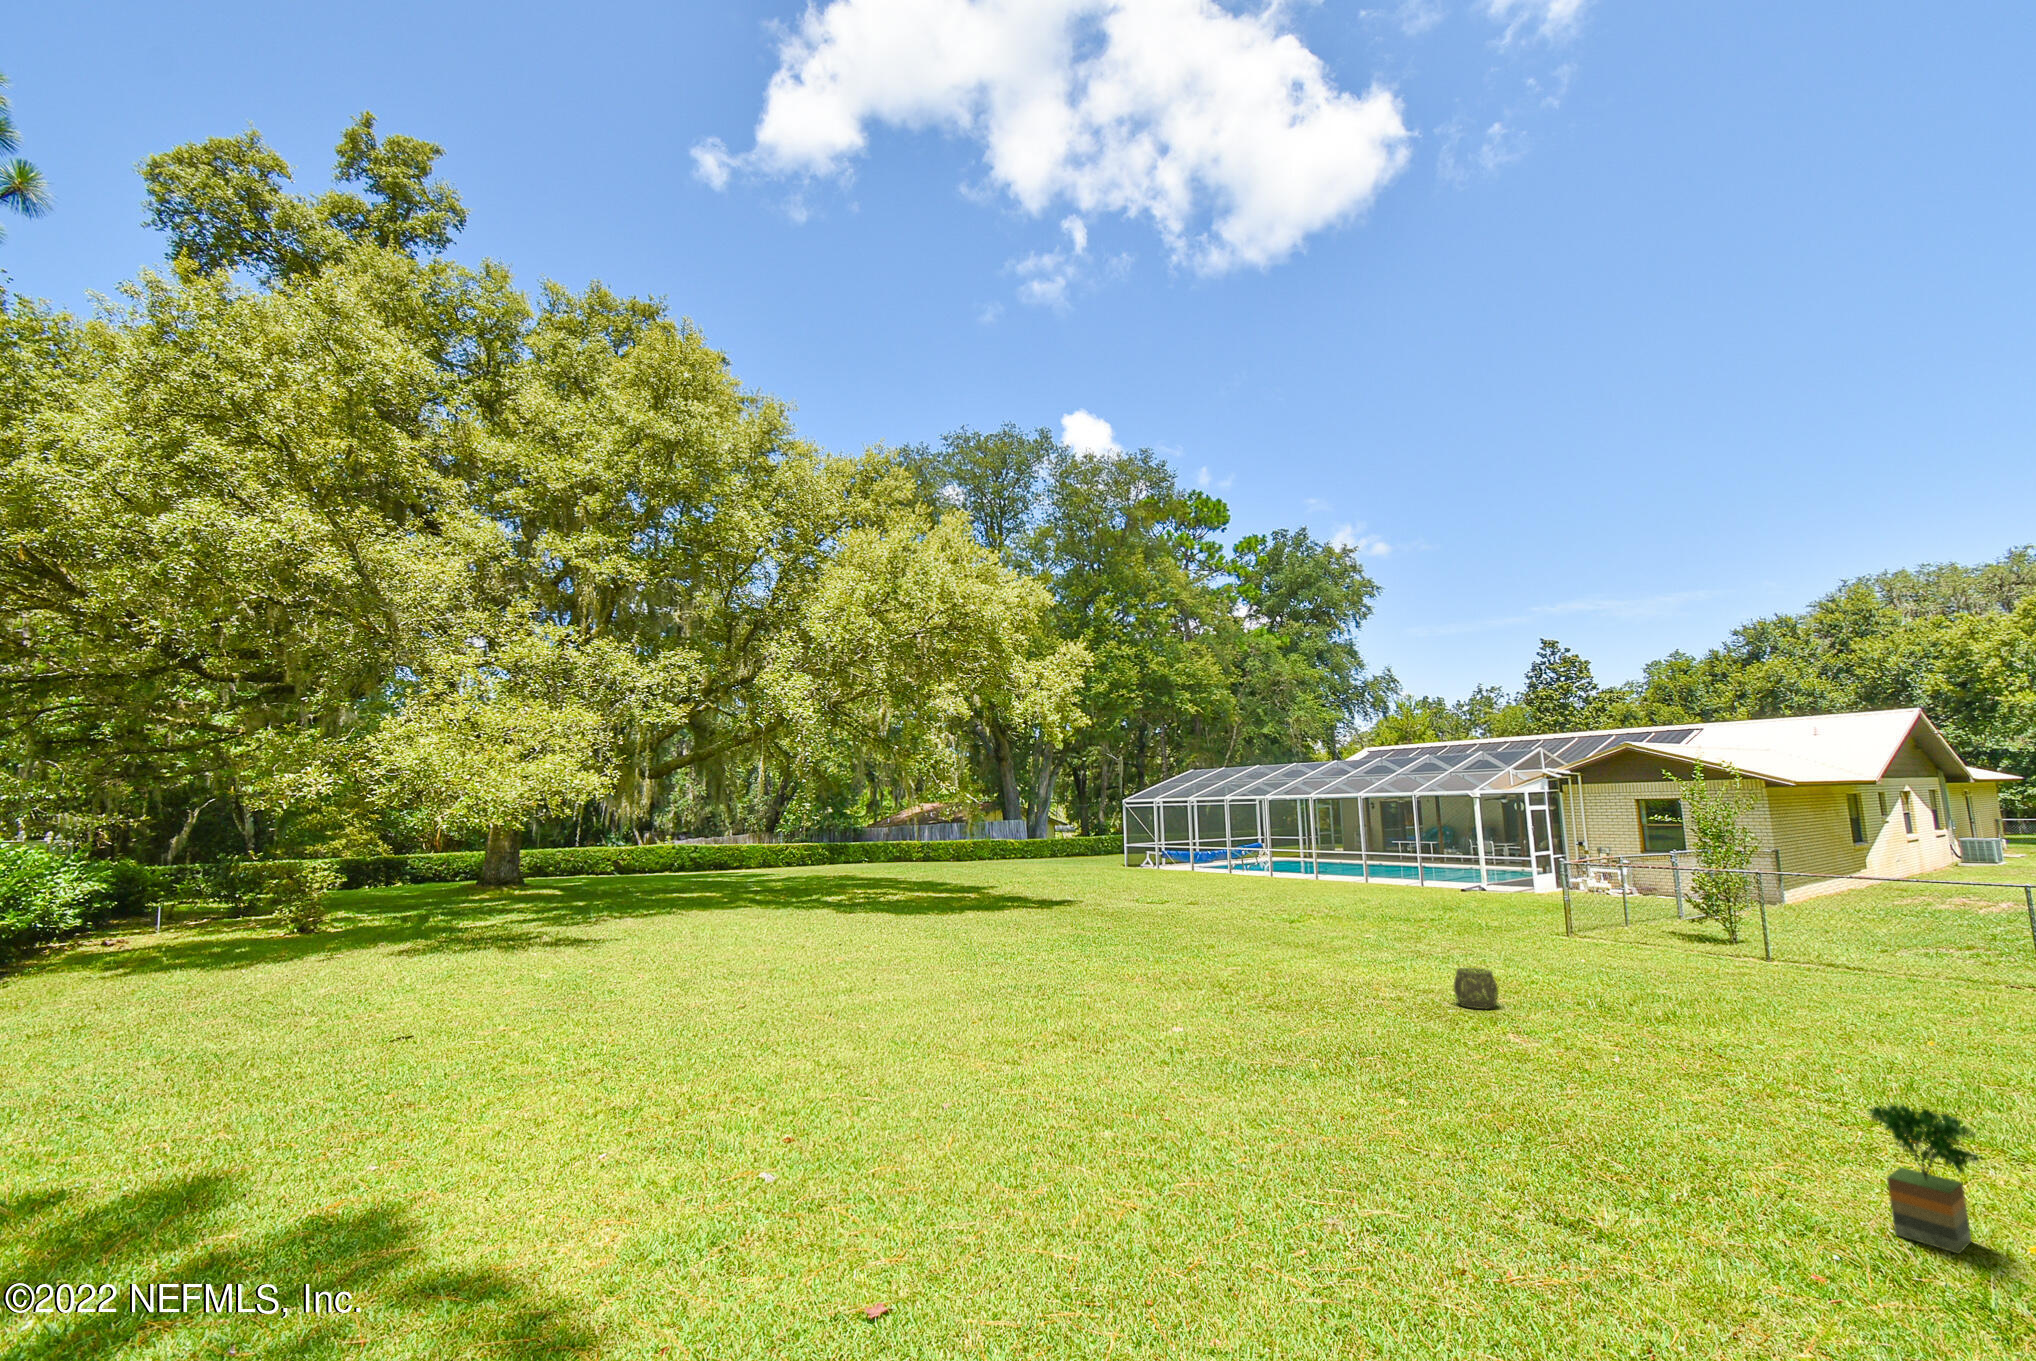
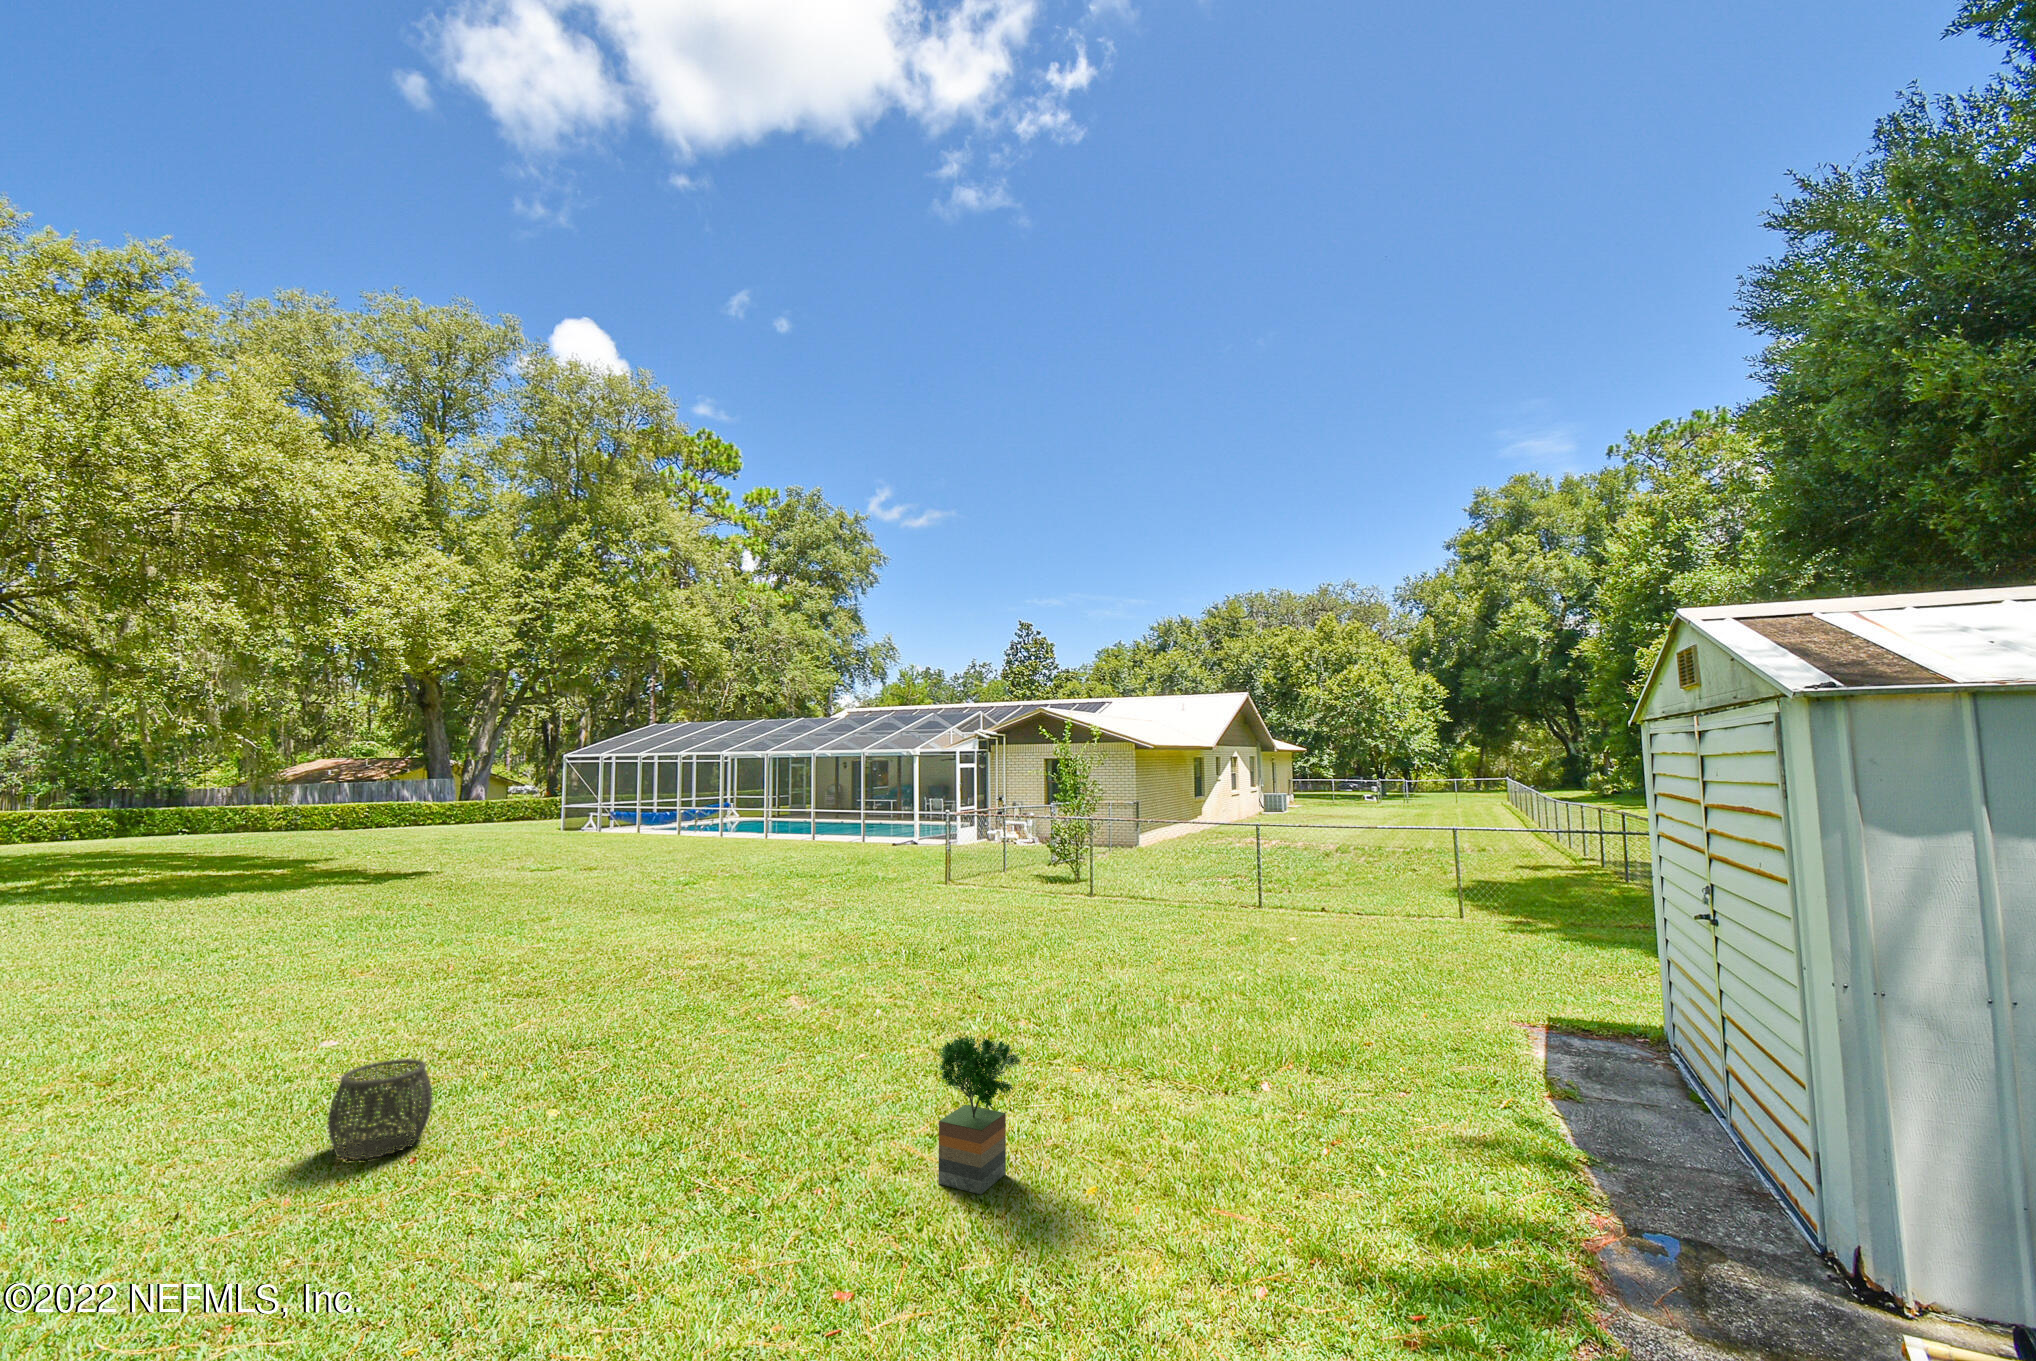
woven basket: present [1454,968,1498,1009] -> present [328,1059,433,1160]

